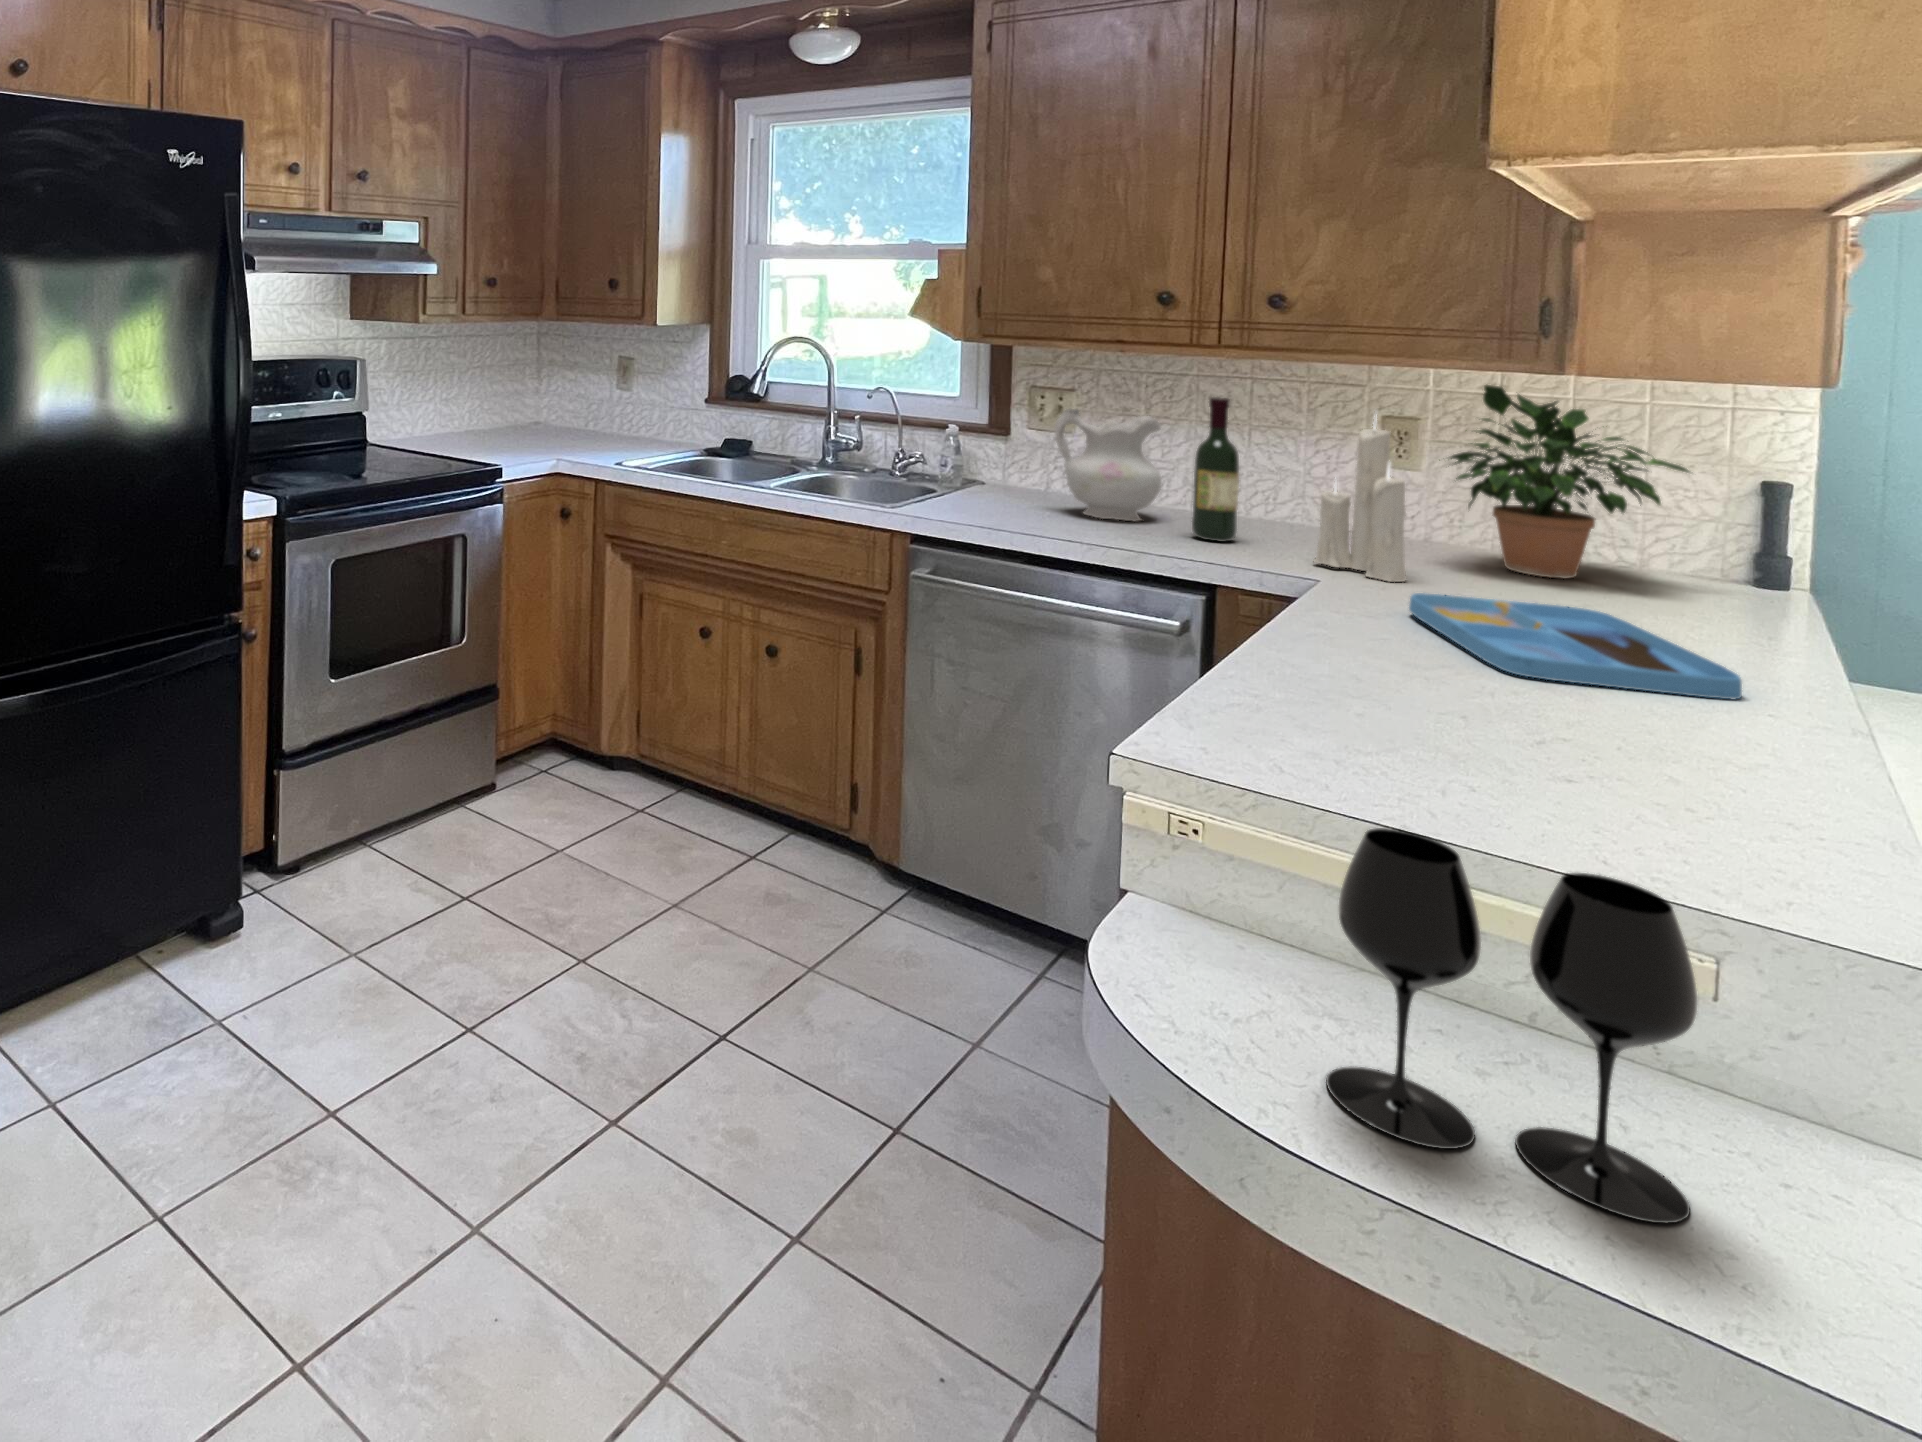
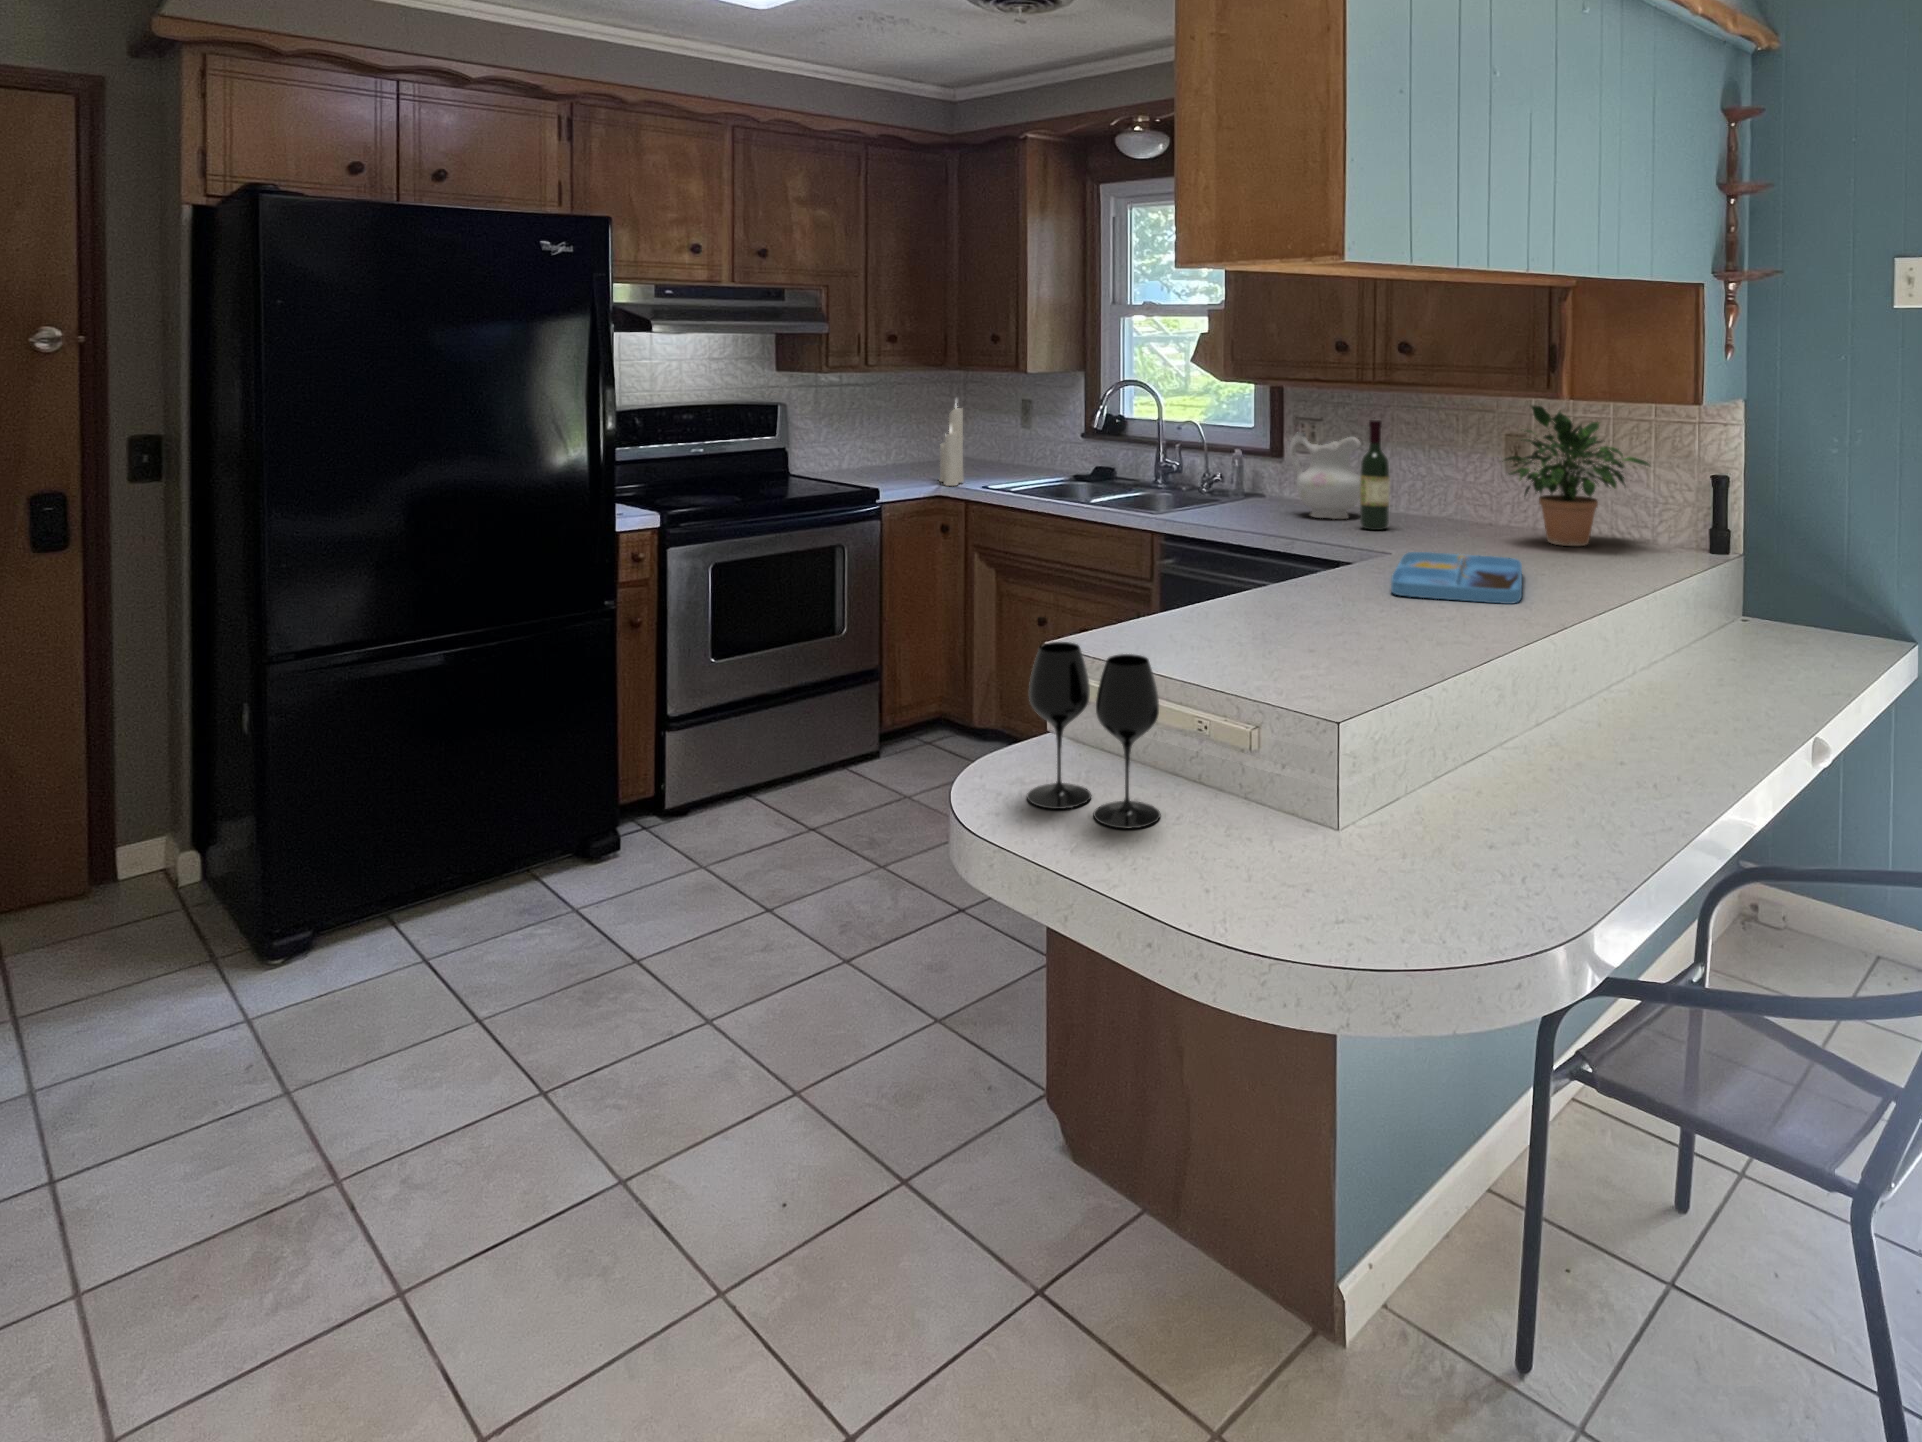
candle: present [1314,423,1407,582] -> present [939,408,964,486]

